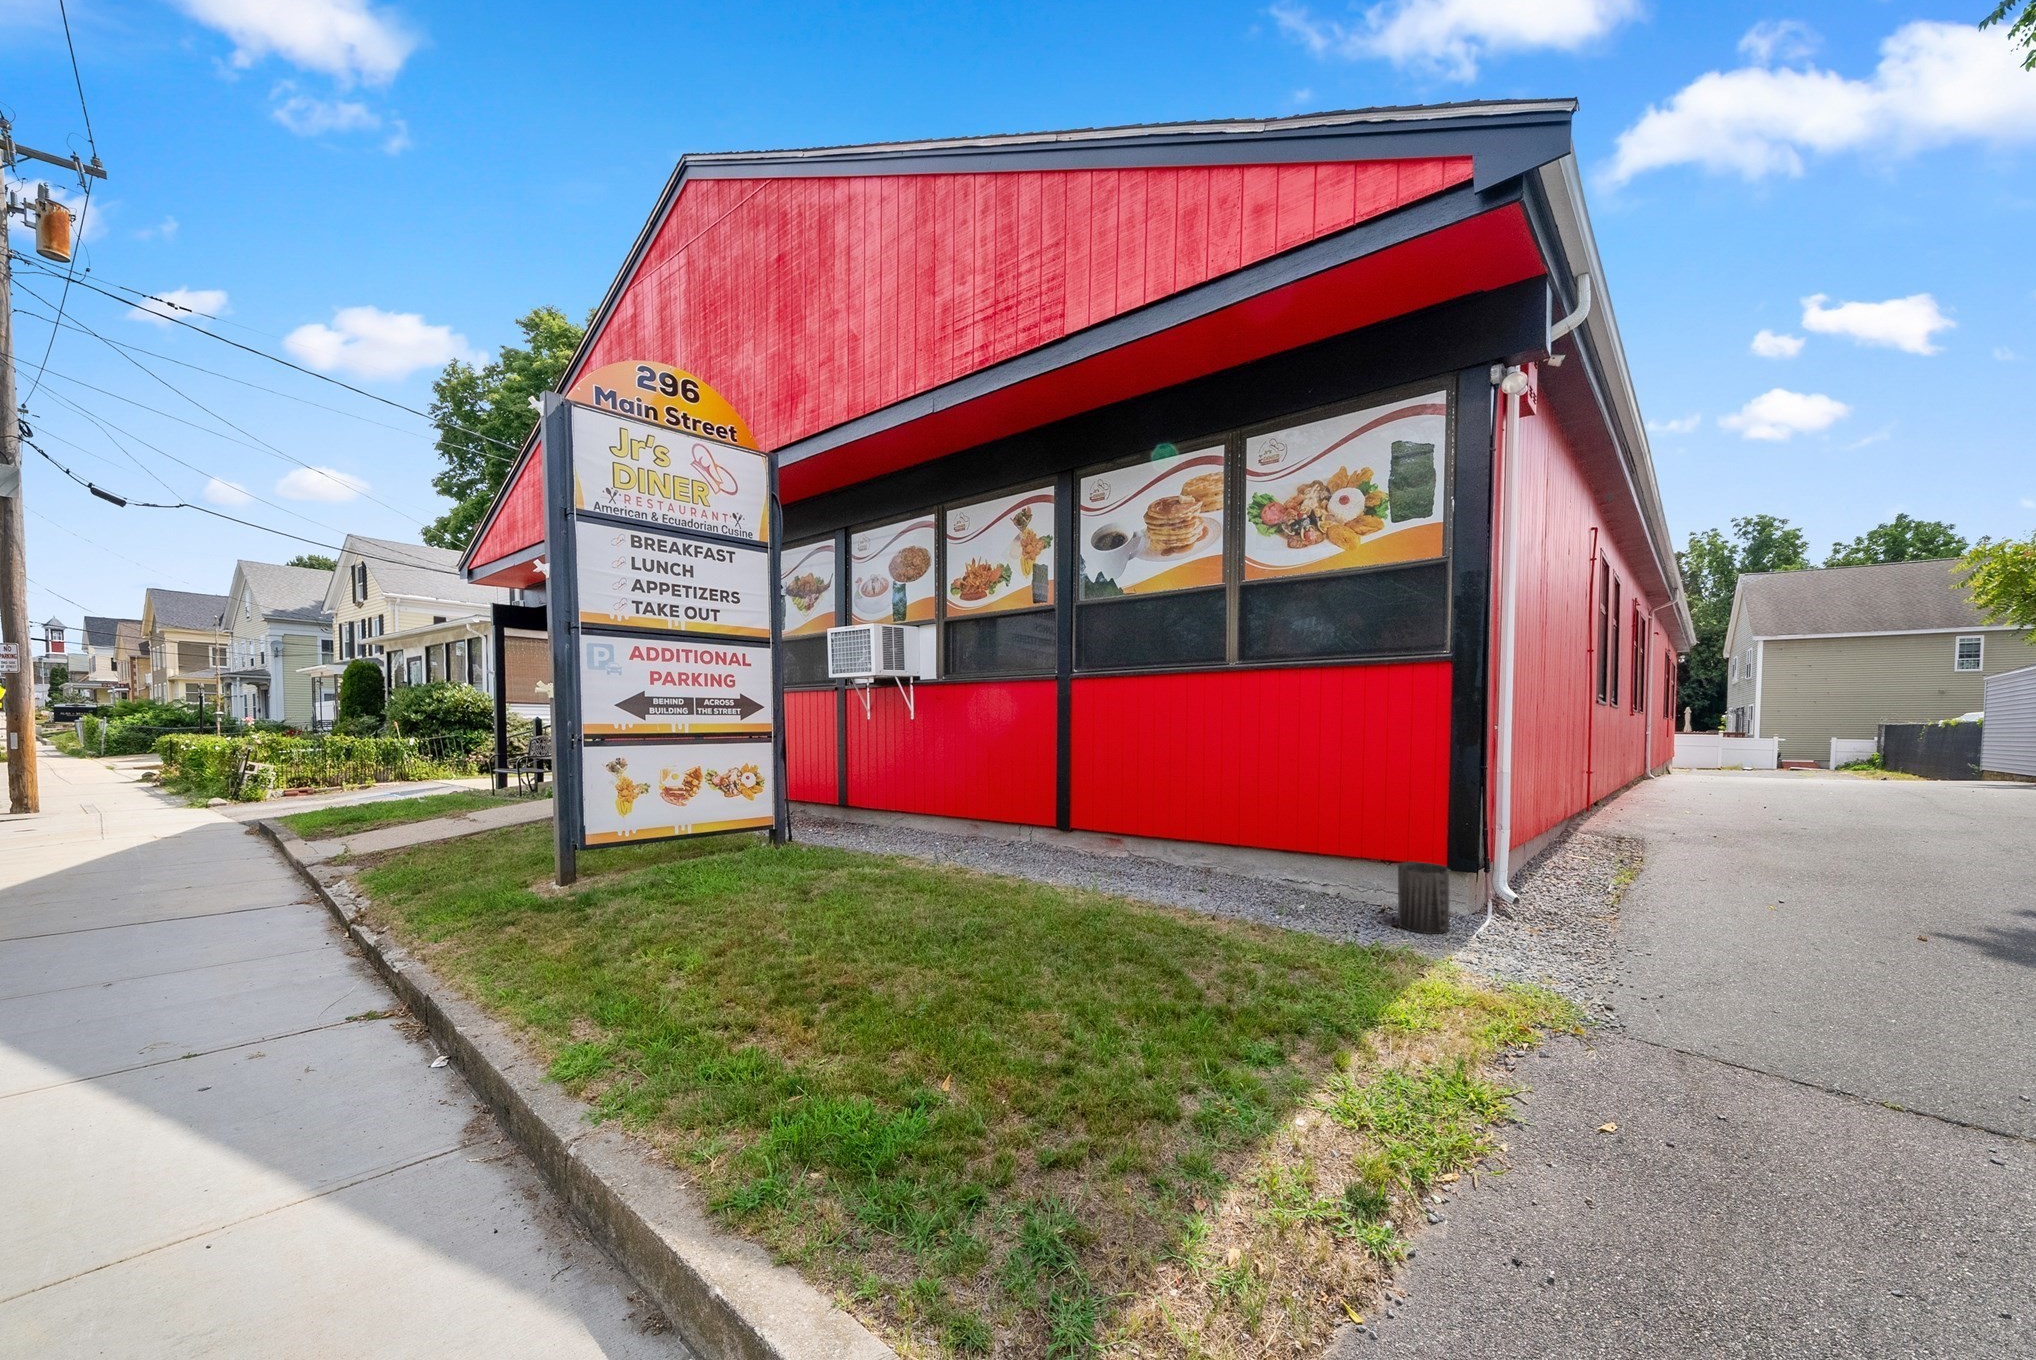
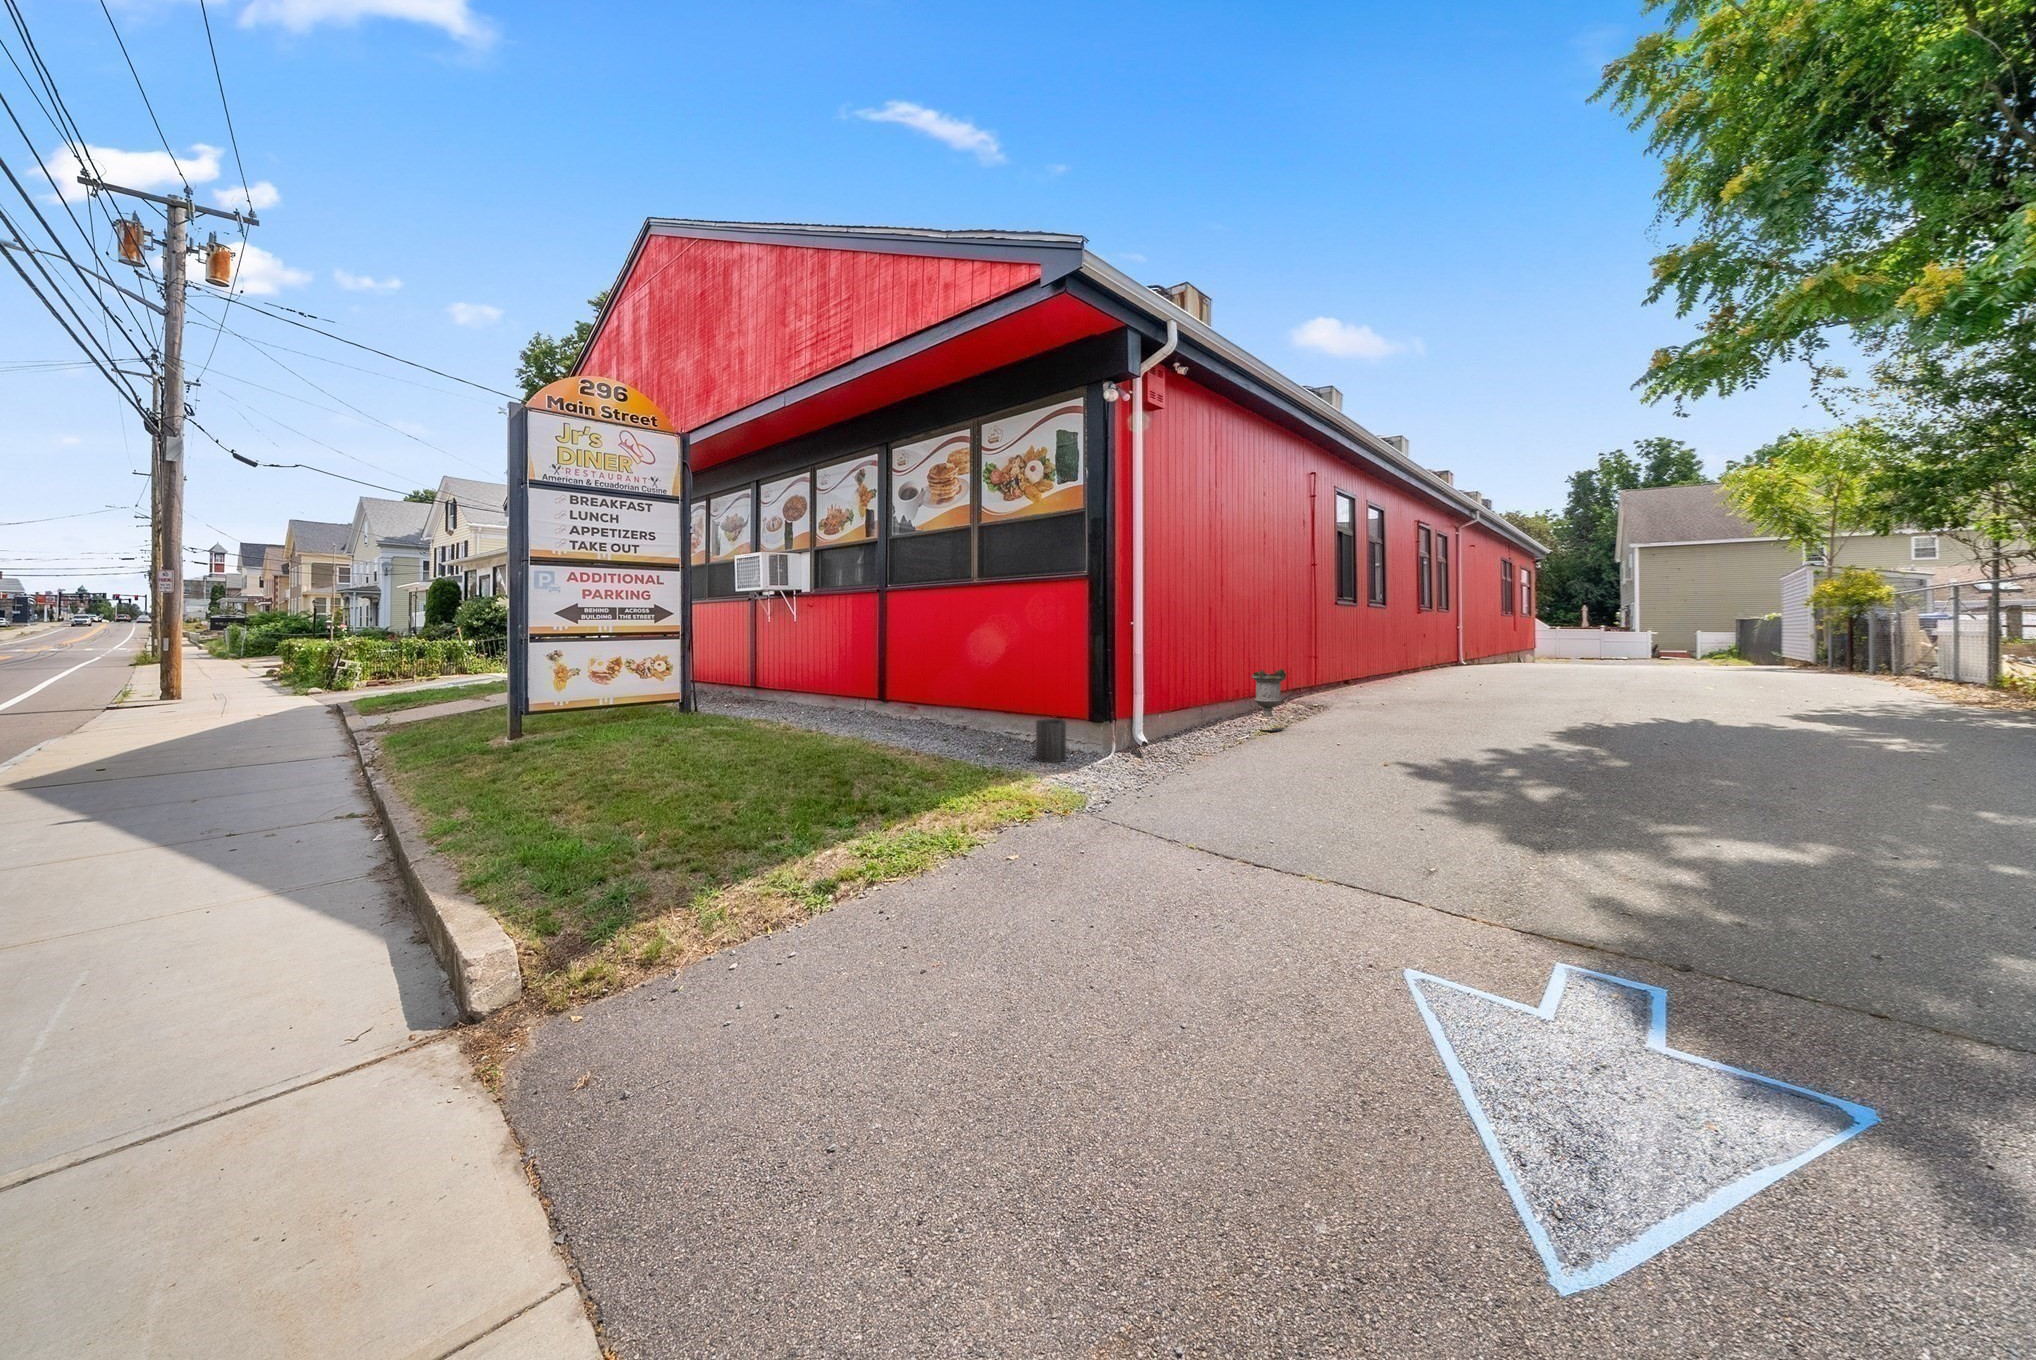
planter: none [1554,771,1607,855] -> present [1252,669,1287,731]

